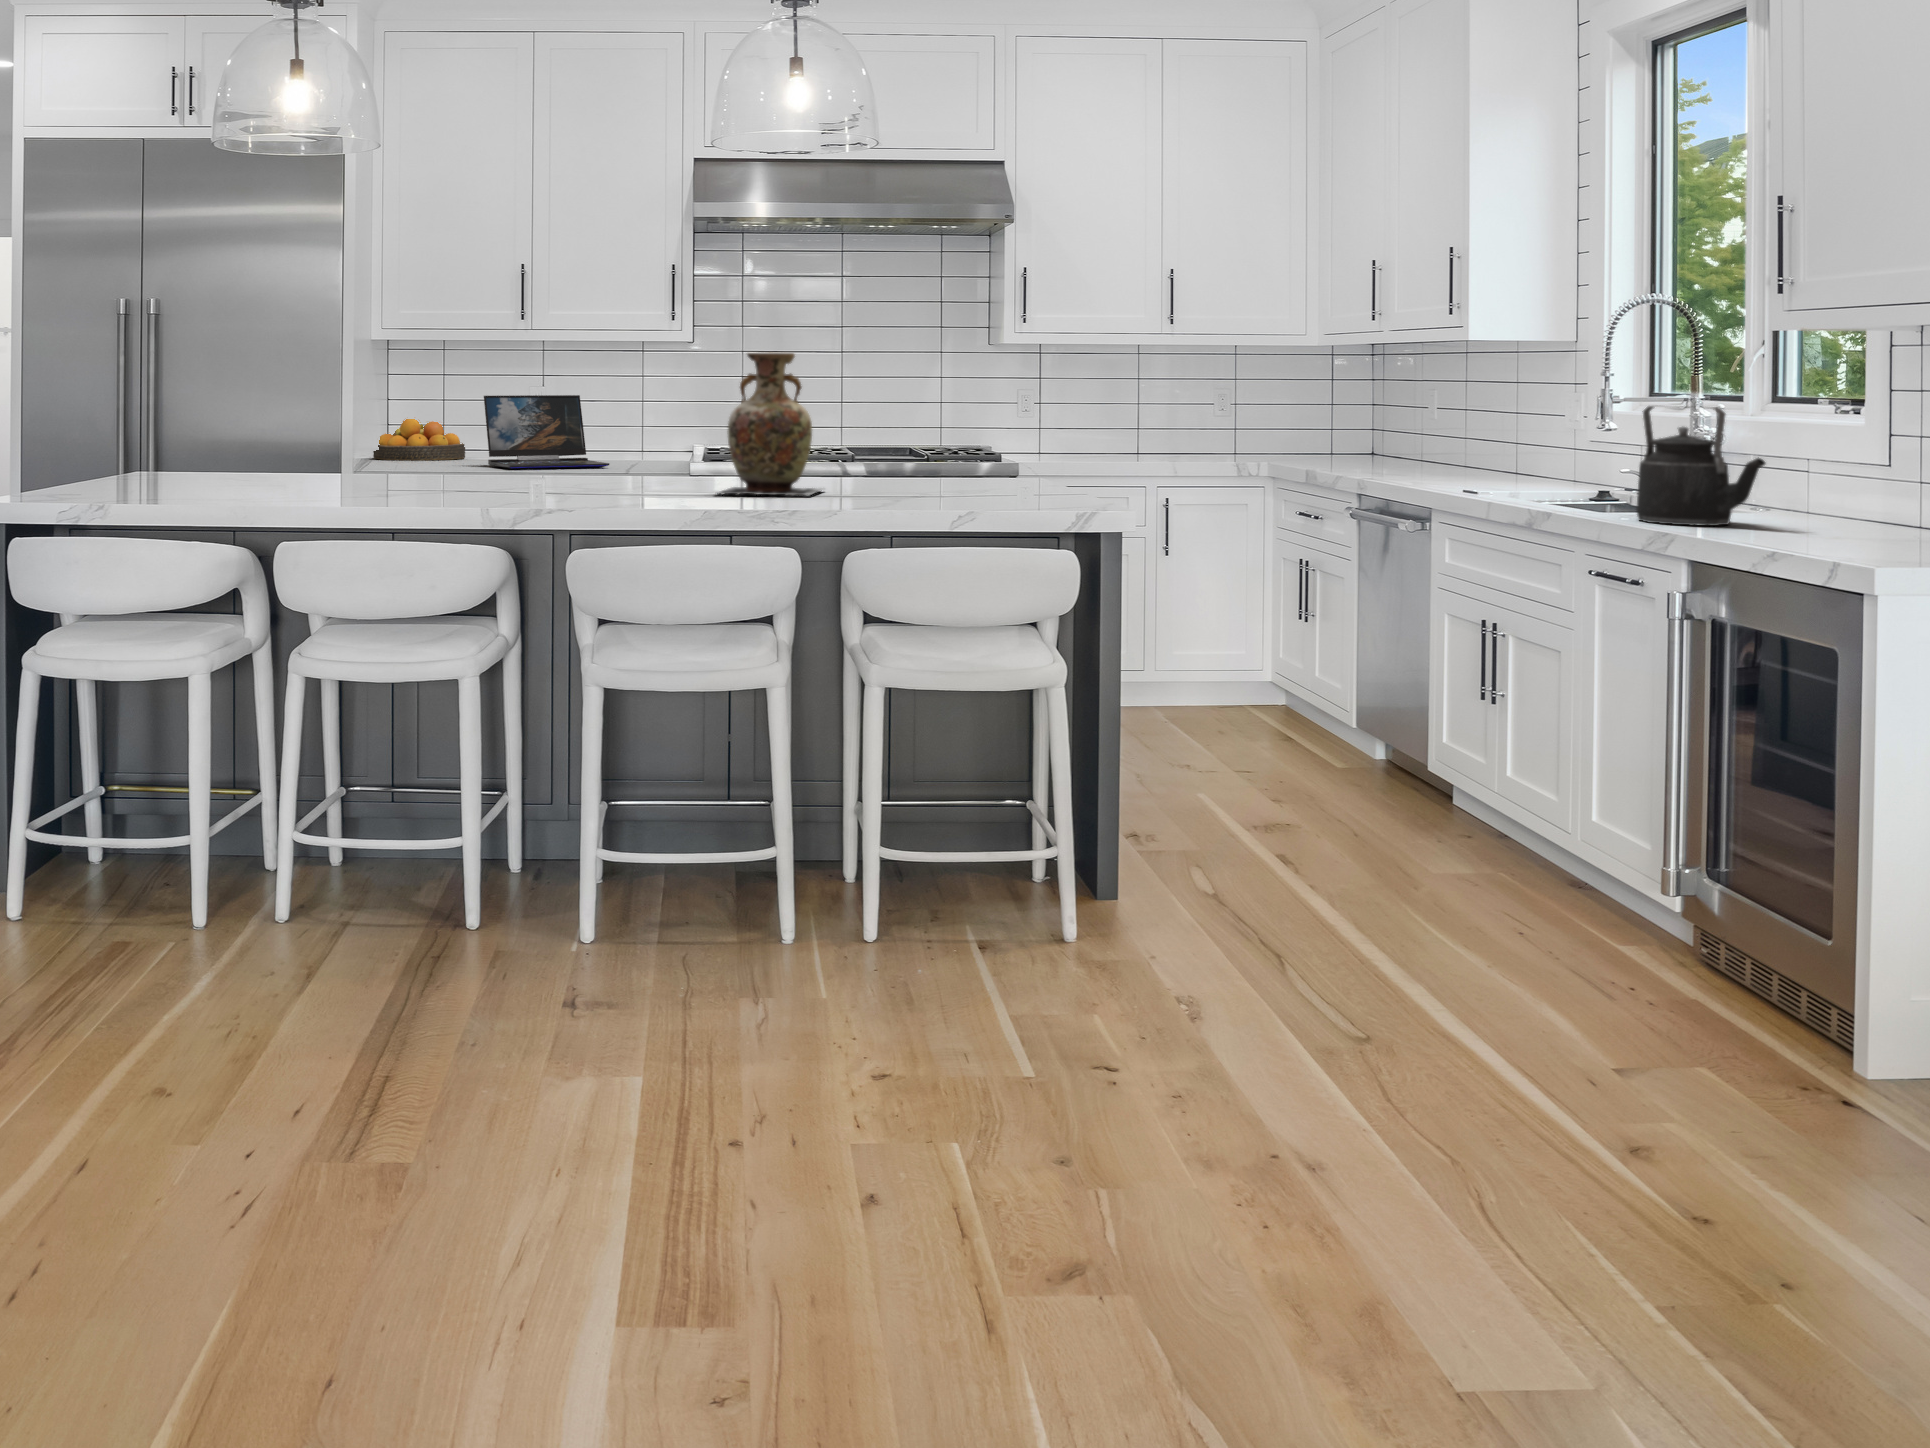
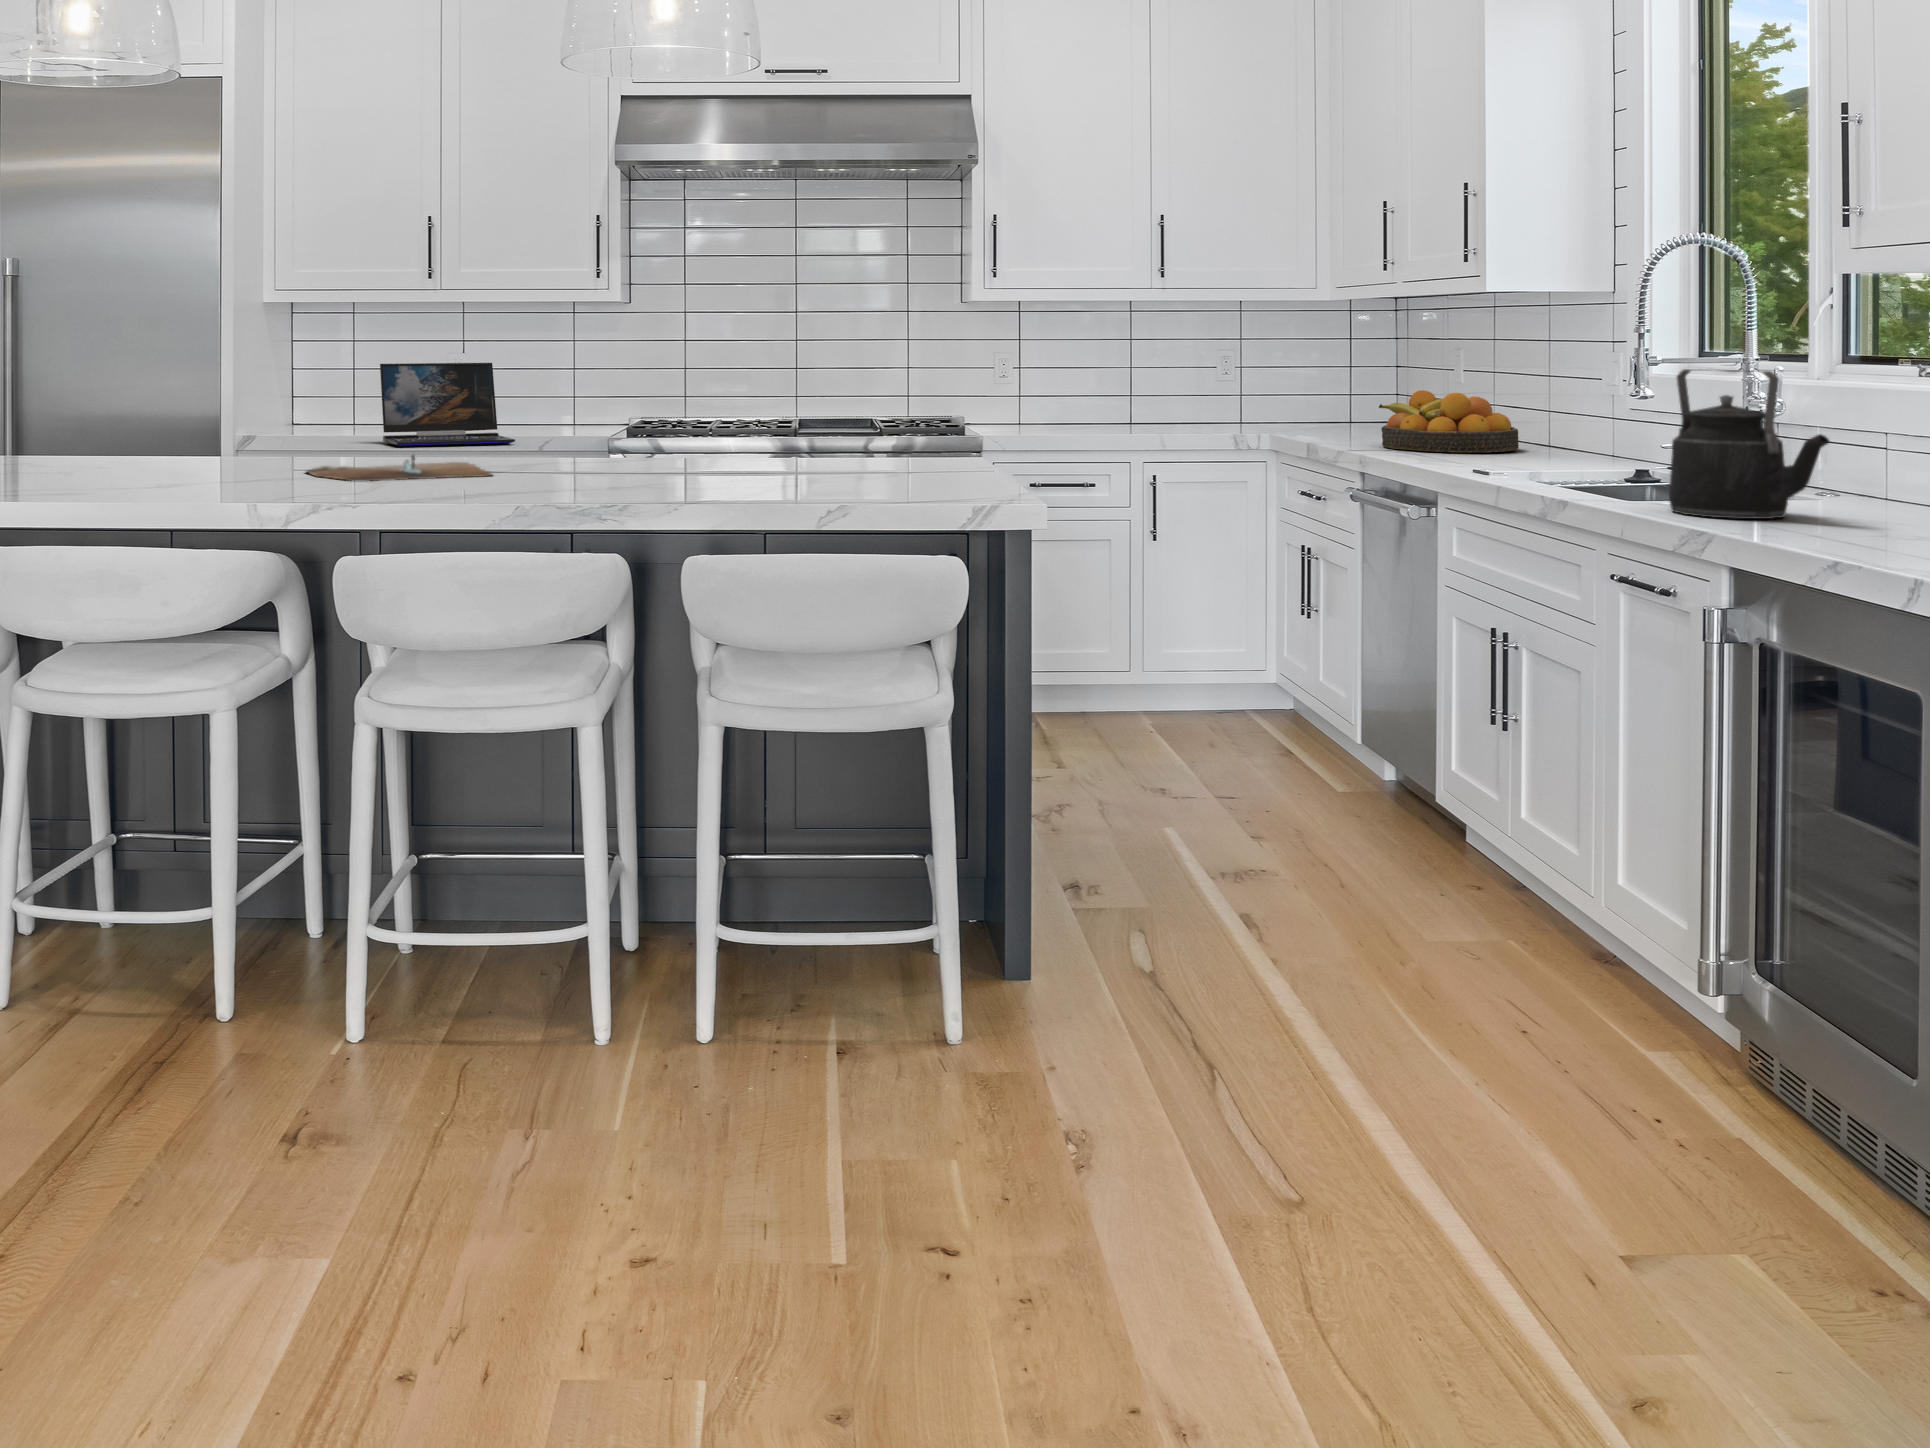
vase: present [718,353,822,495] -> none [549,311,699,483]
fruit bowl: present [373,419,465,461] -> present [1379,390,1519,453]
cutting board: none [483,472,651,495] -> present [307,454,492,482]

